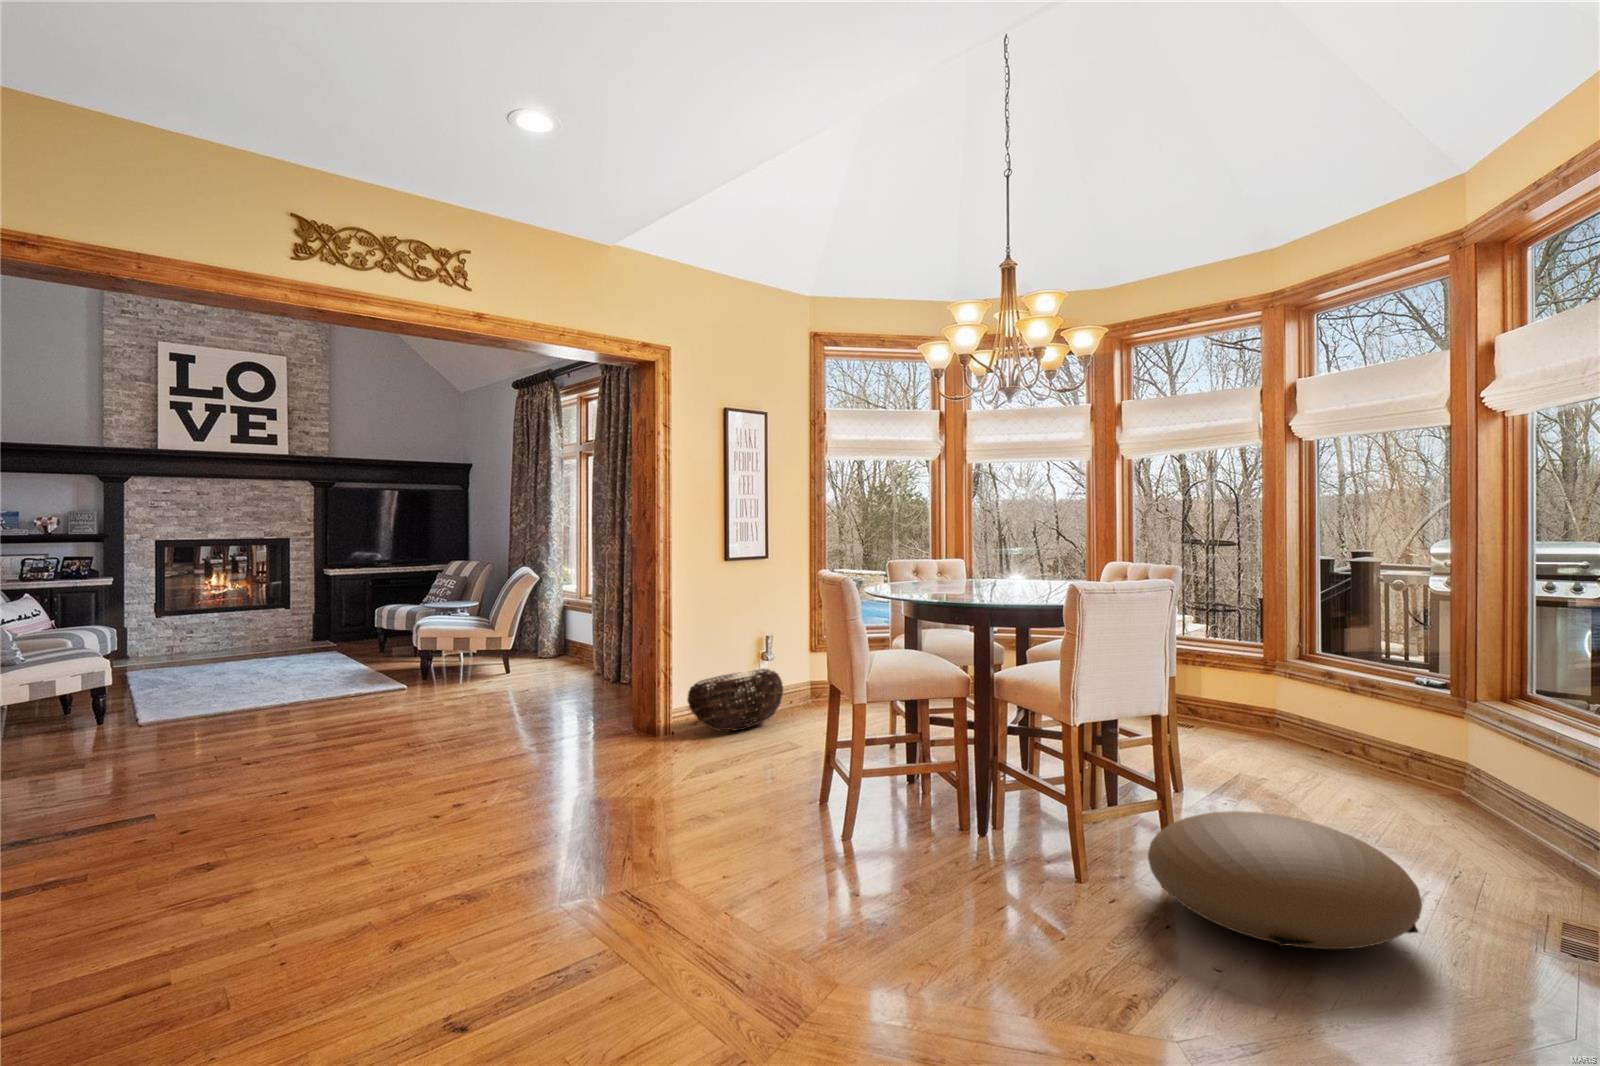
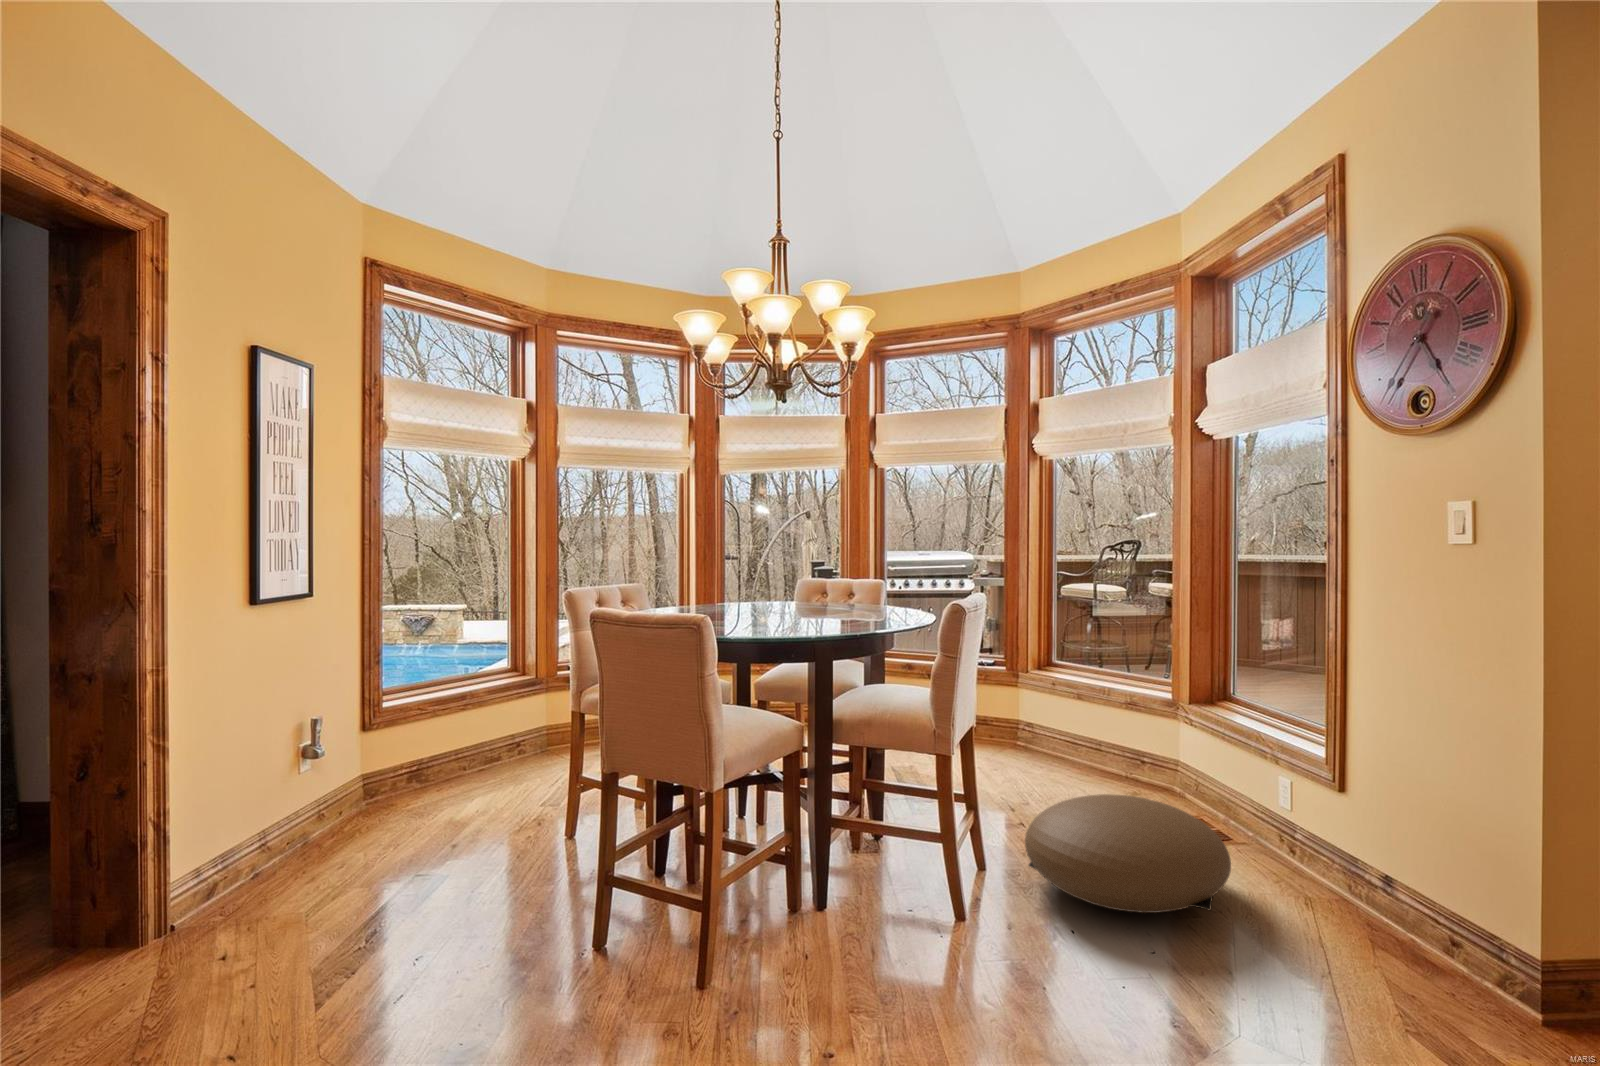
basket: present [687,669,783,730] -> none [211,771,368,900]

